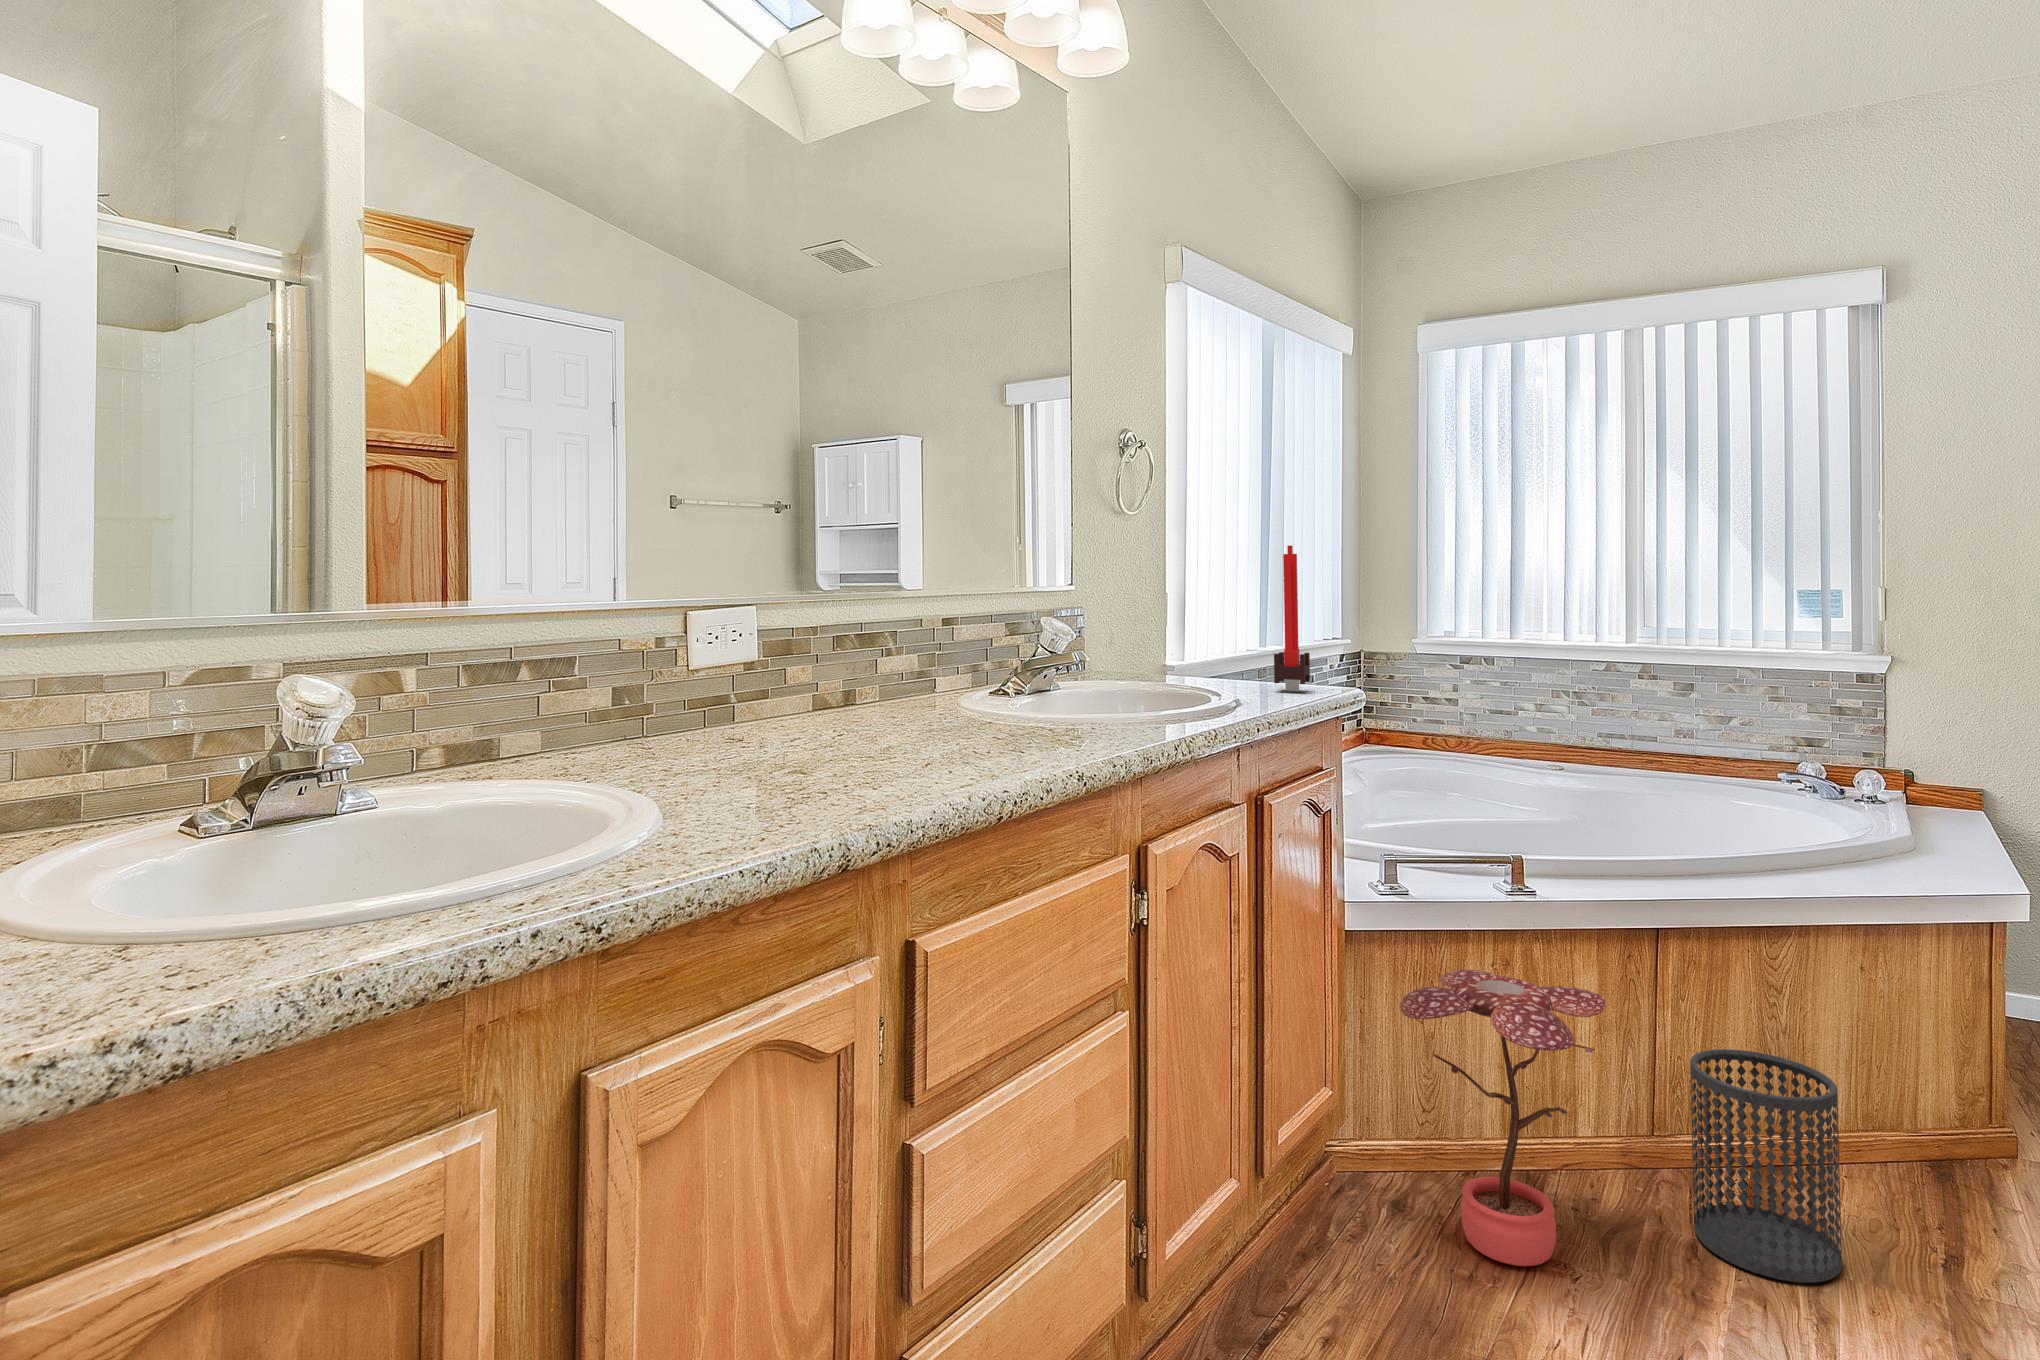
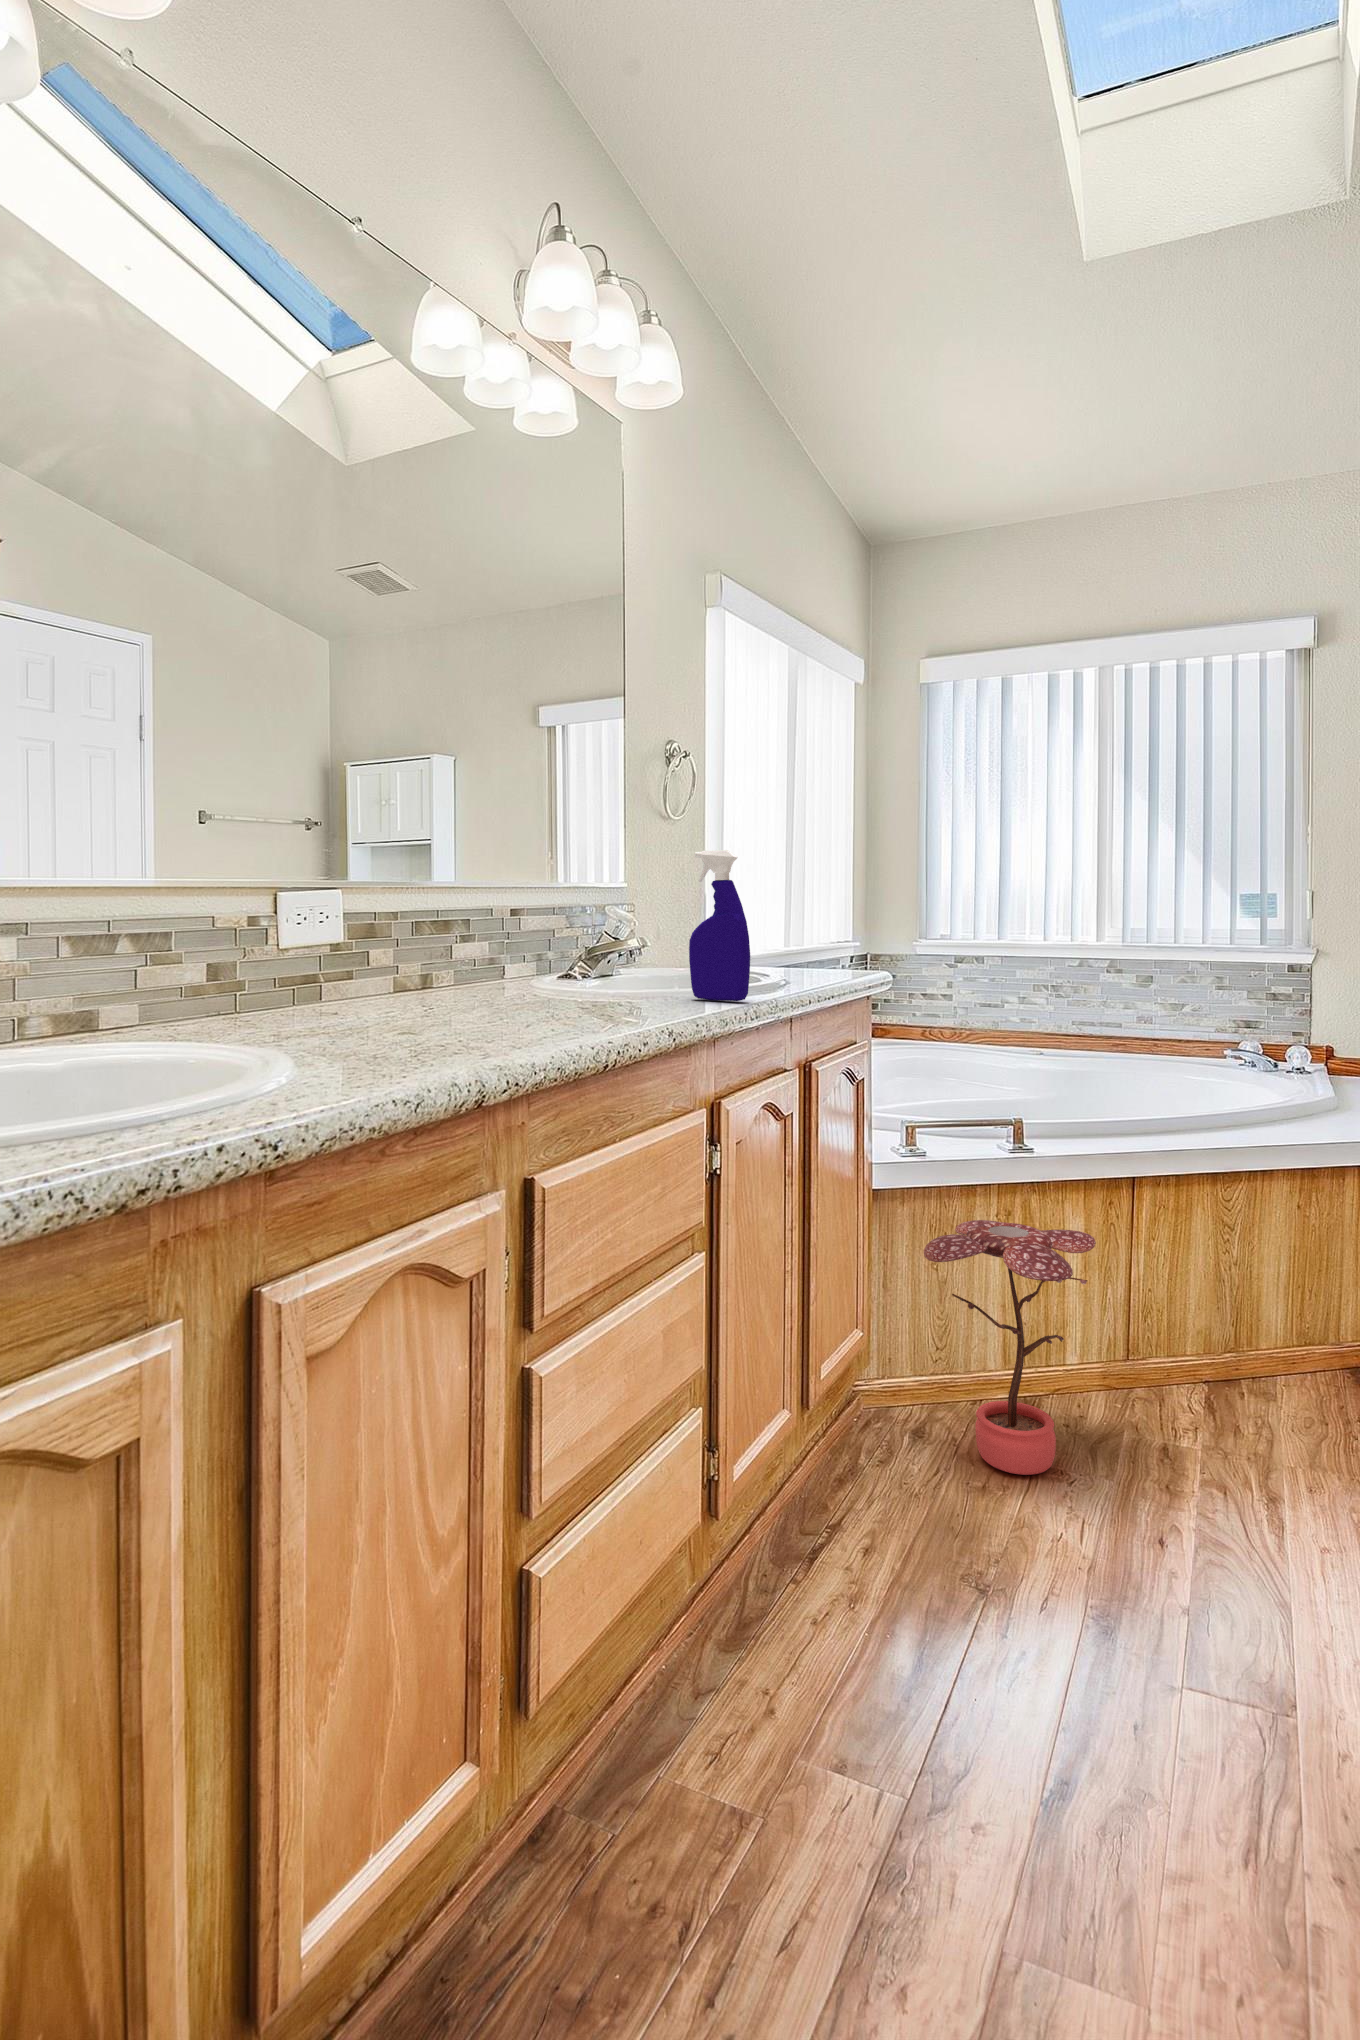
candle: present [1274,546,1310,691] -> none [811,843,842,975]
spray bottle: none [1121,564,1187,730] -> present [689,850,750,1001]
wastebasket: present [1690,1049,1842,1283] -> none [1162,1278,1284,1470]

